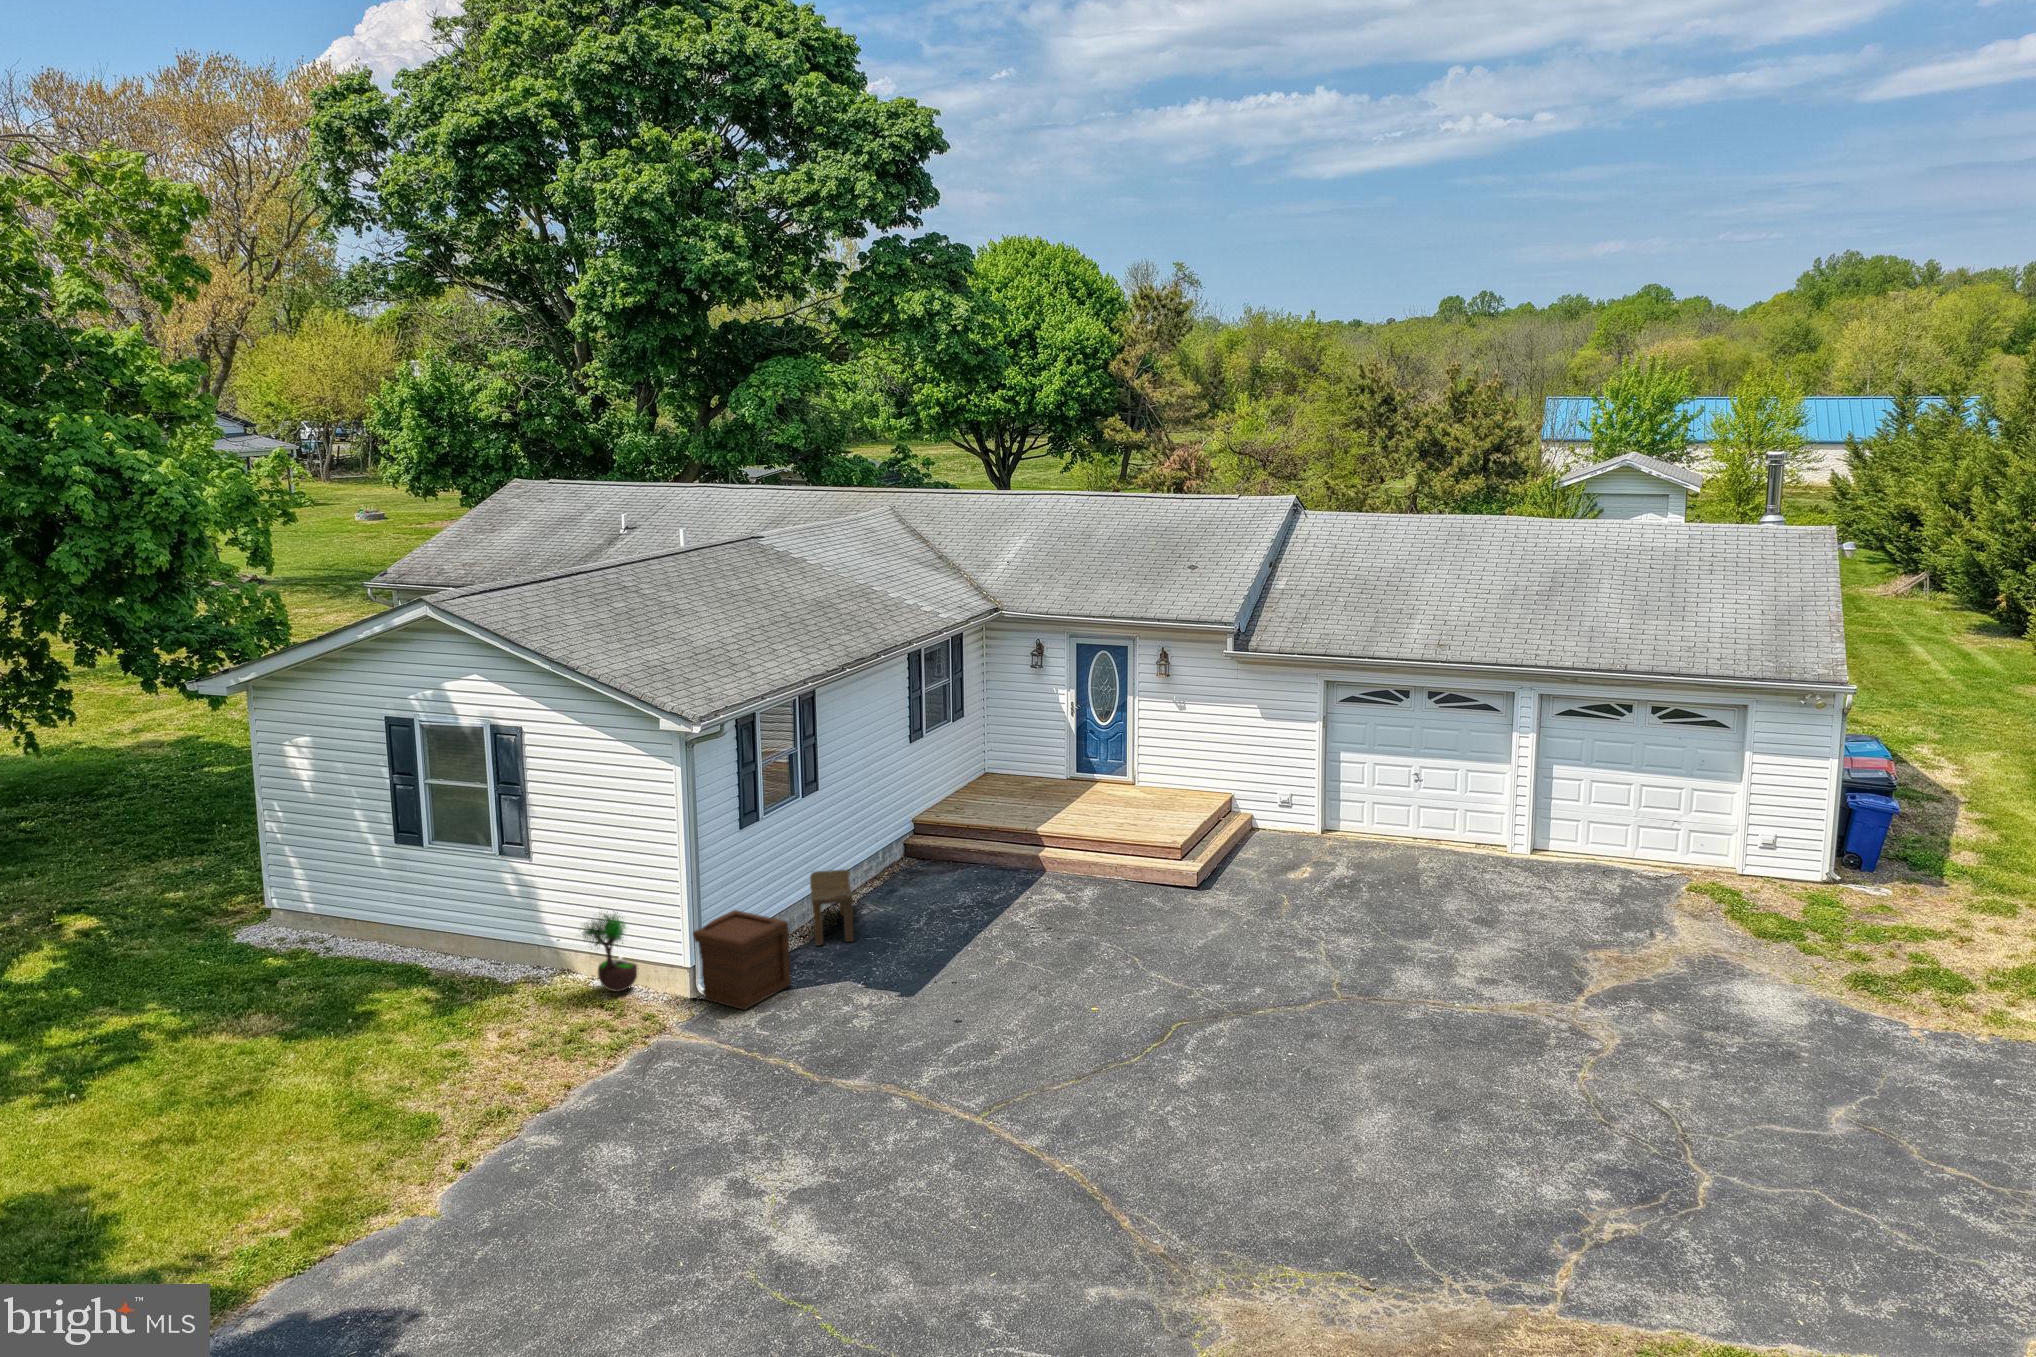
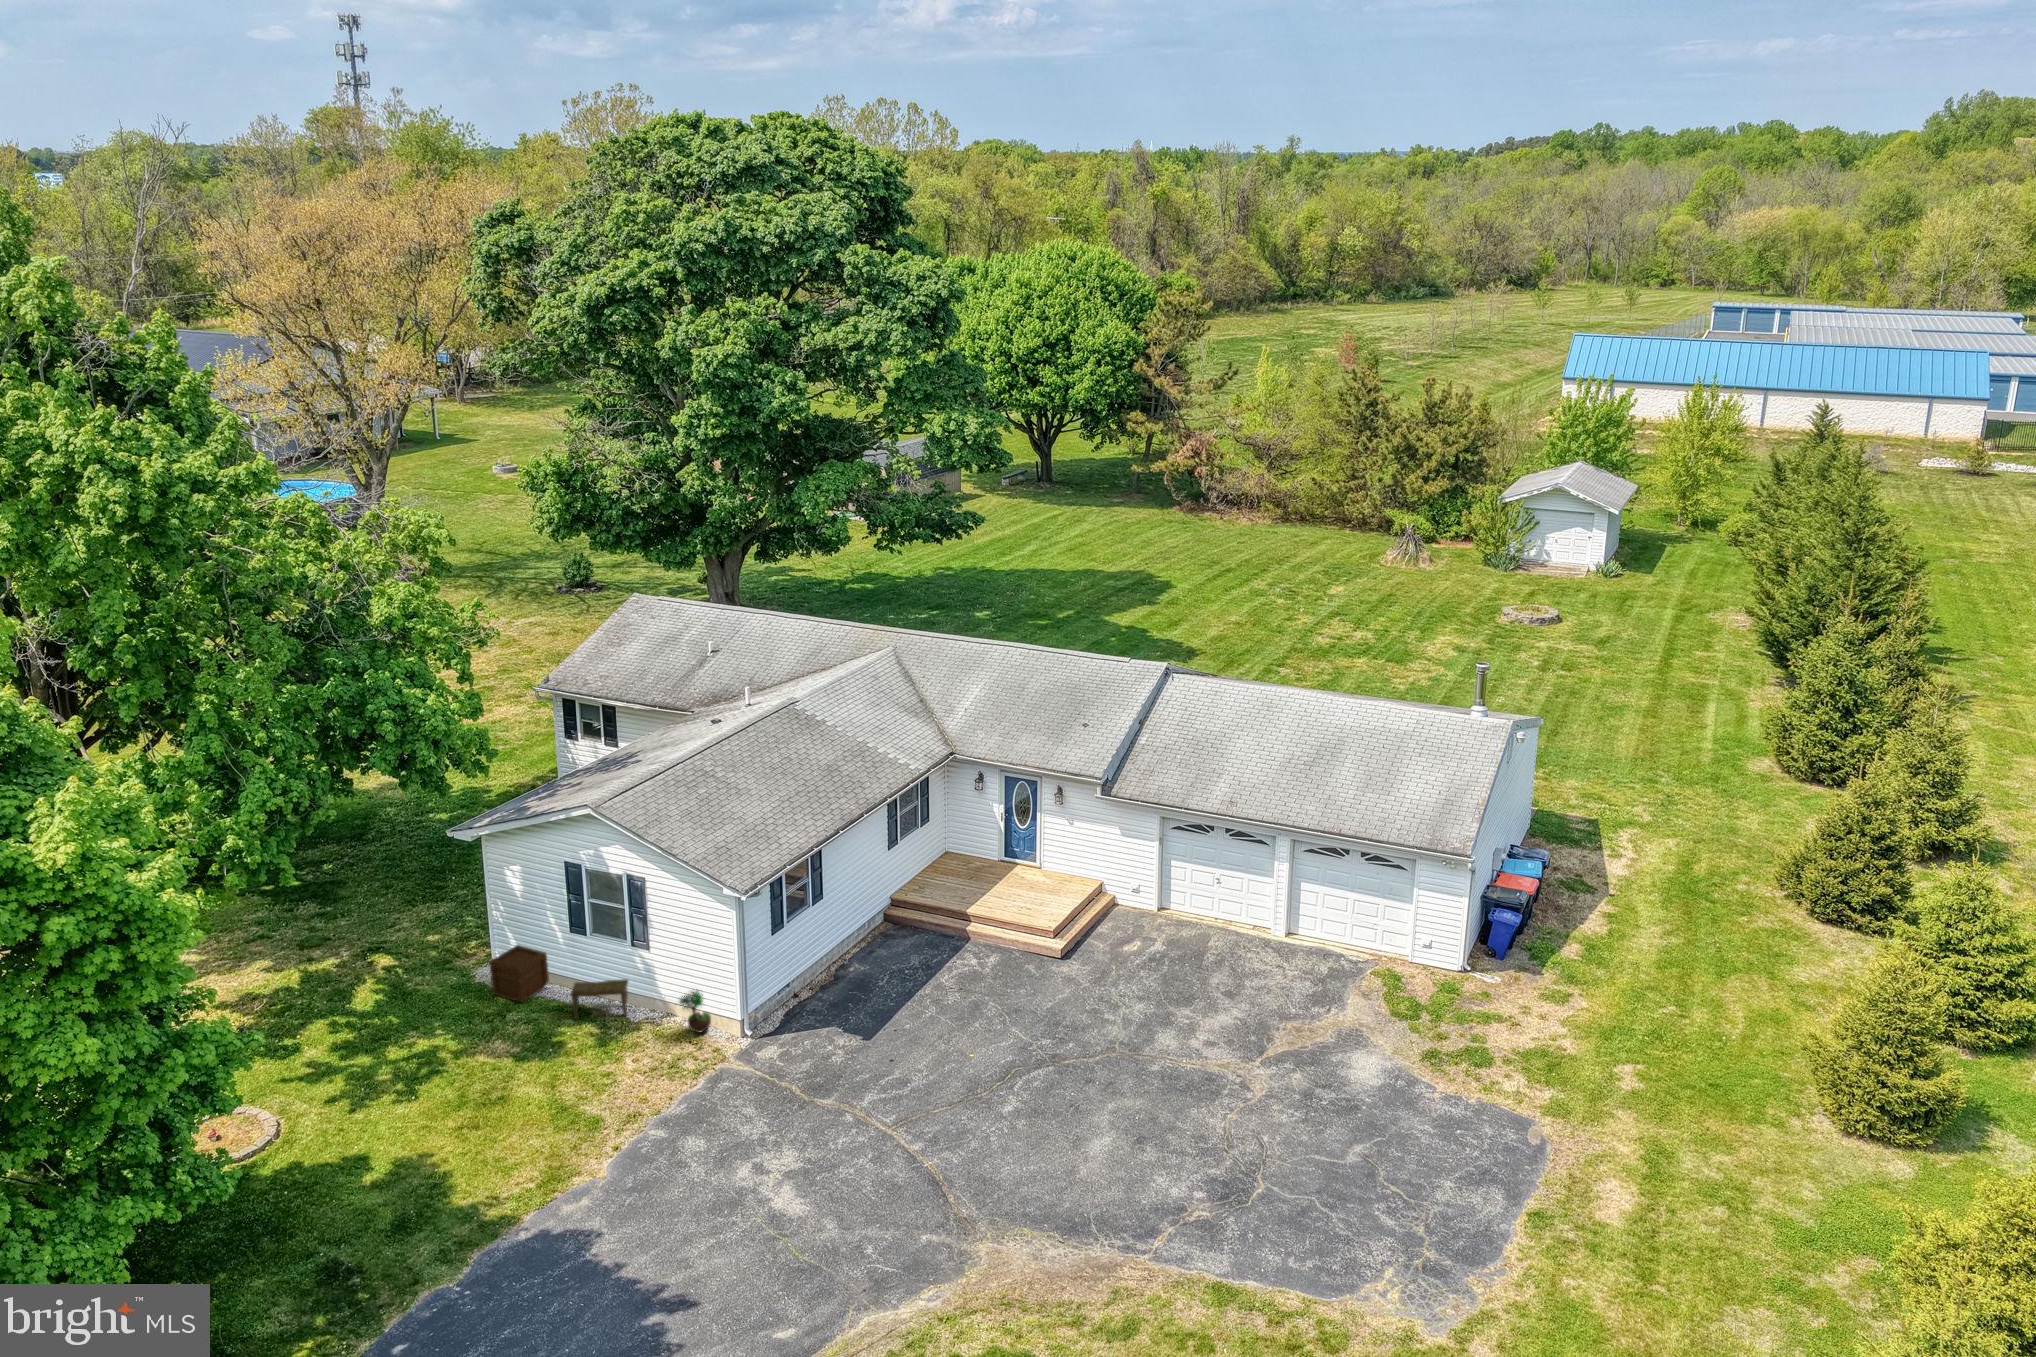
bench: present [810,869,854,945] -> present [571,979,628,1020]
wooden crate: present [693,910,791,1010] -> present [489,945,549,1002]

